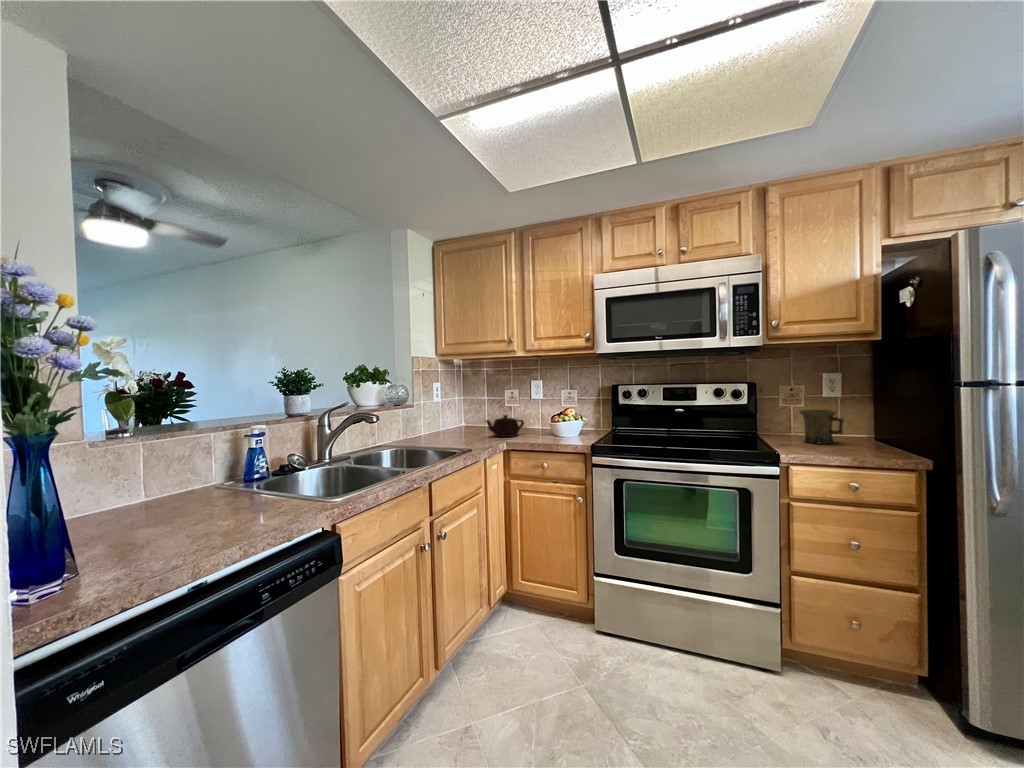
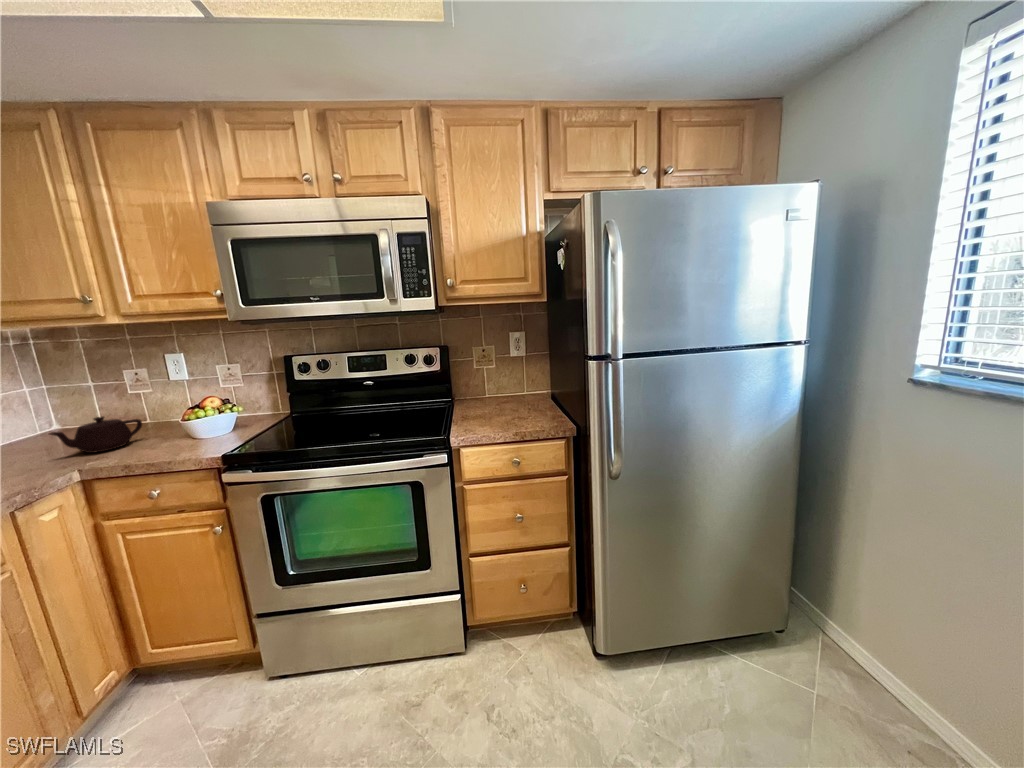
mug: present [799,409,844,444] -> none [483,372,520,410]

